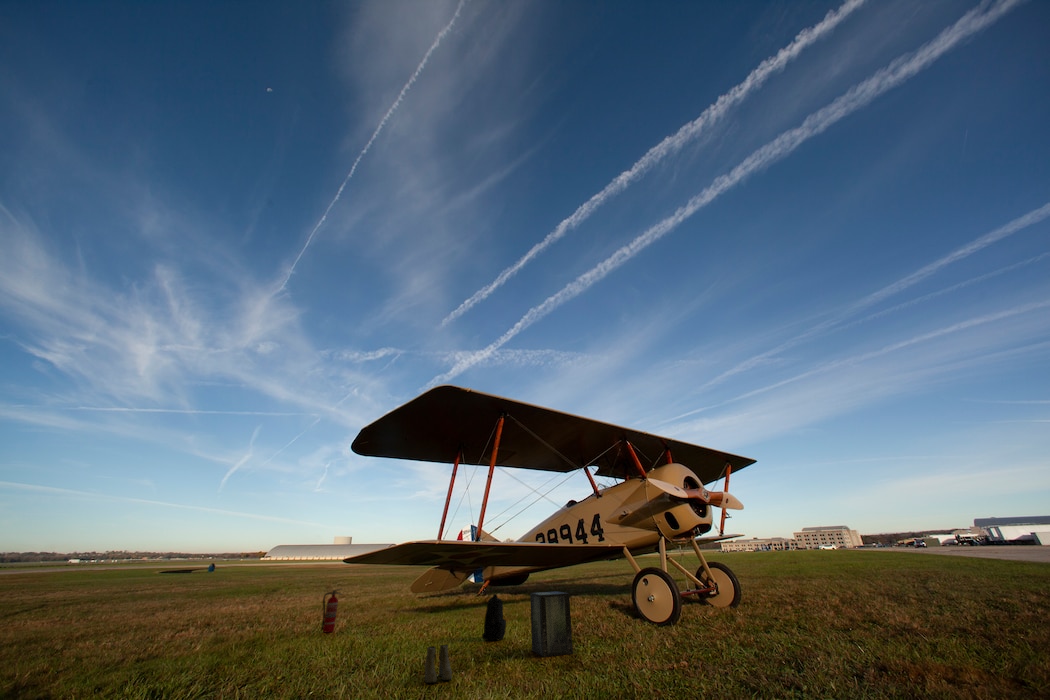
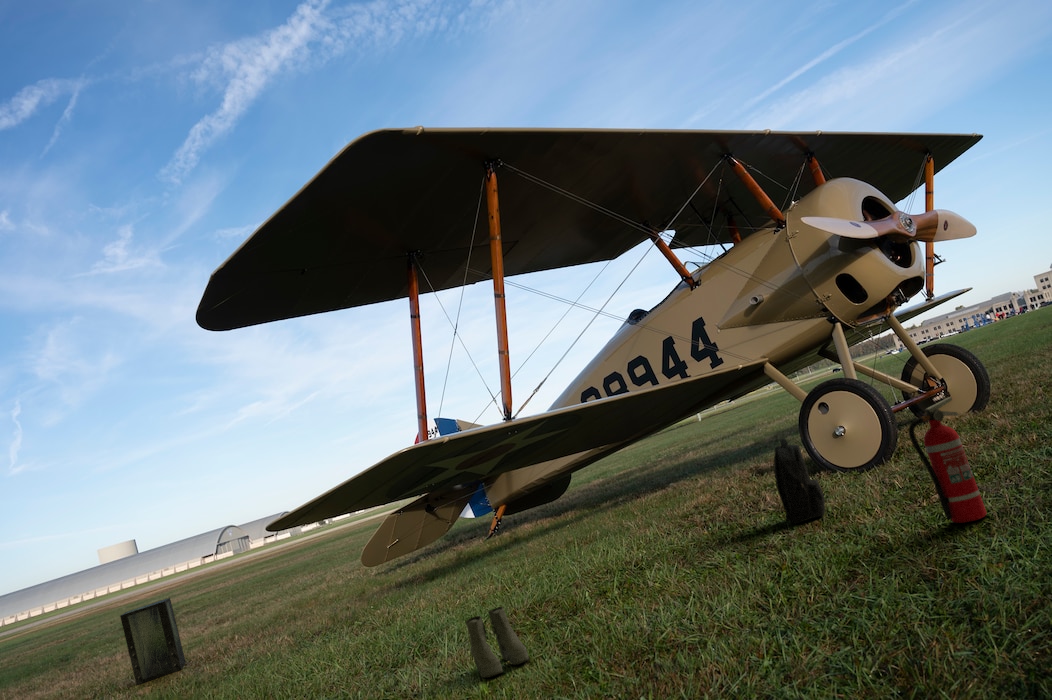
fire extinguisher: present [321,589,342,632] -> present [909,397,987,523]
storage box: present [530,591,573,657] -> present [120,598,186,685]
backpack: present [482,594,506,640] -> present [774,439,825,524]

